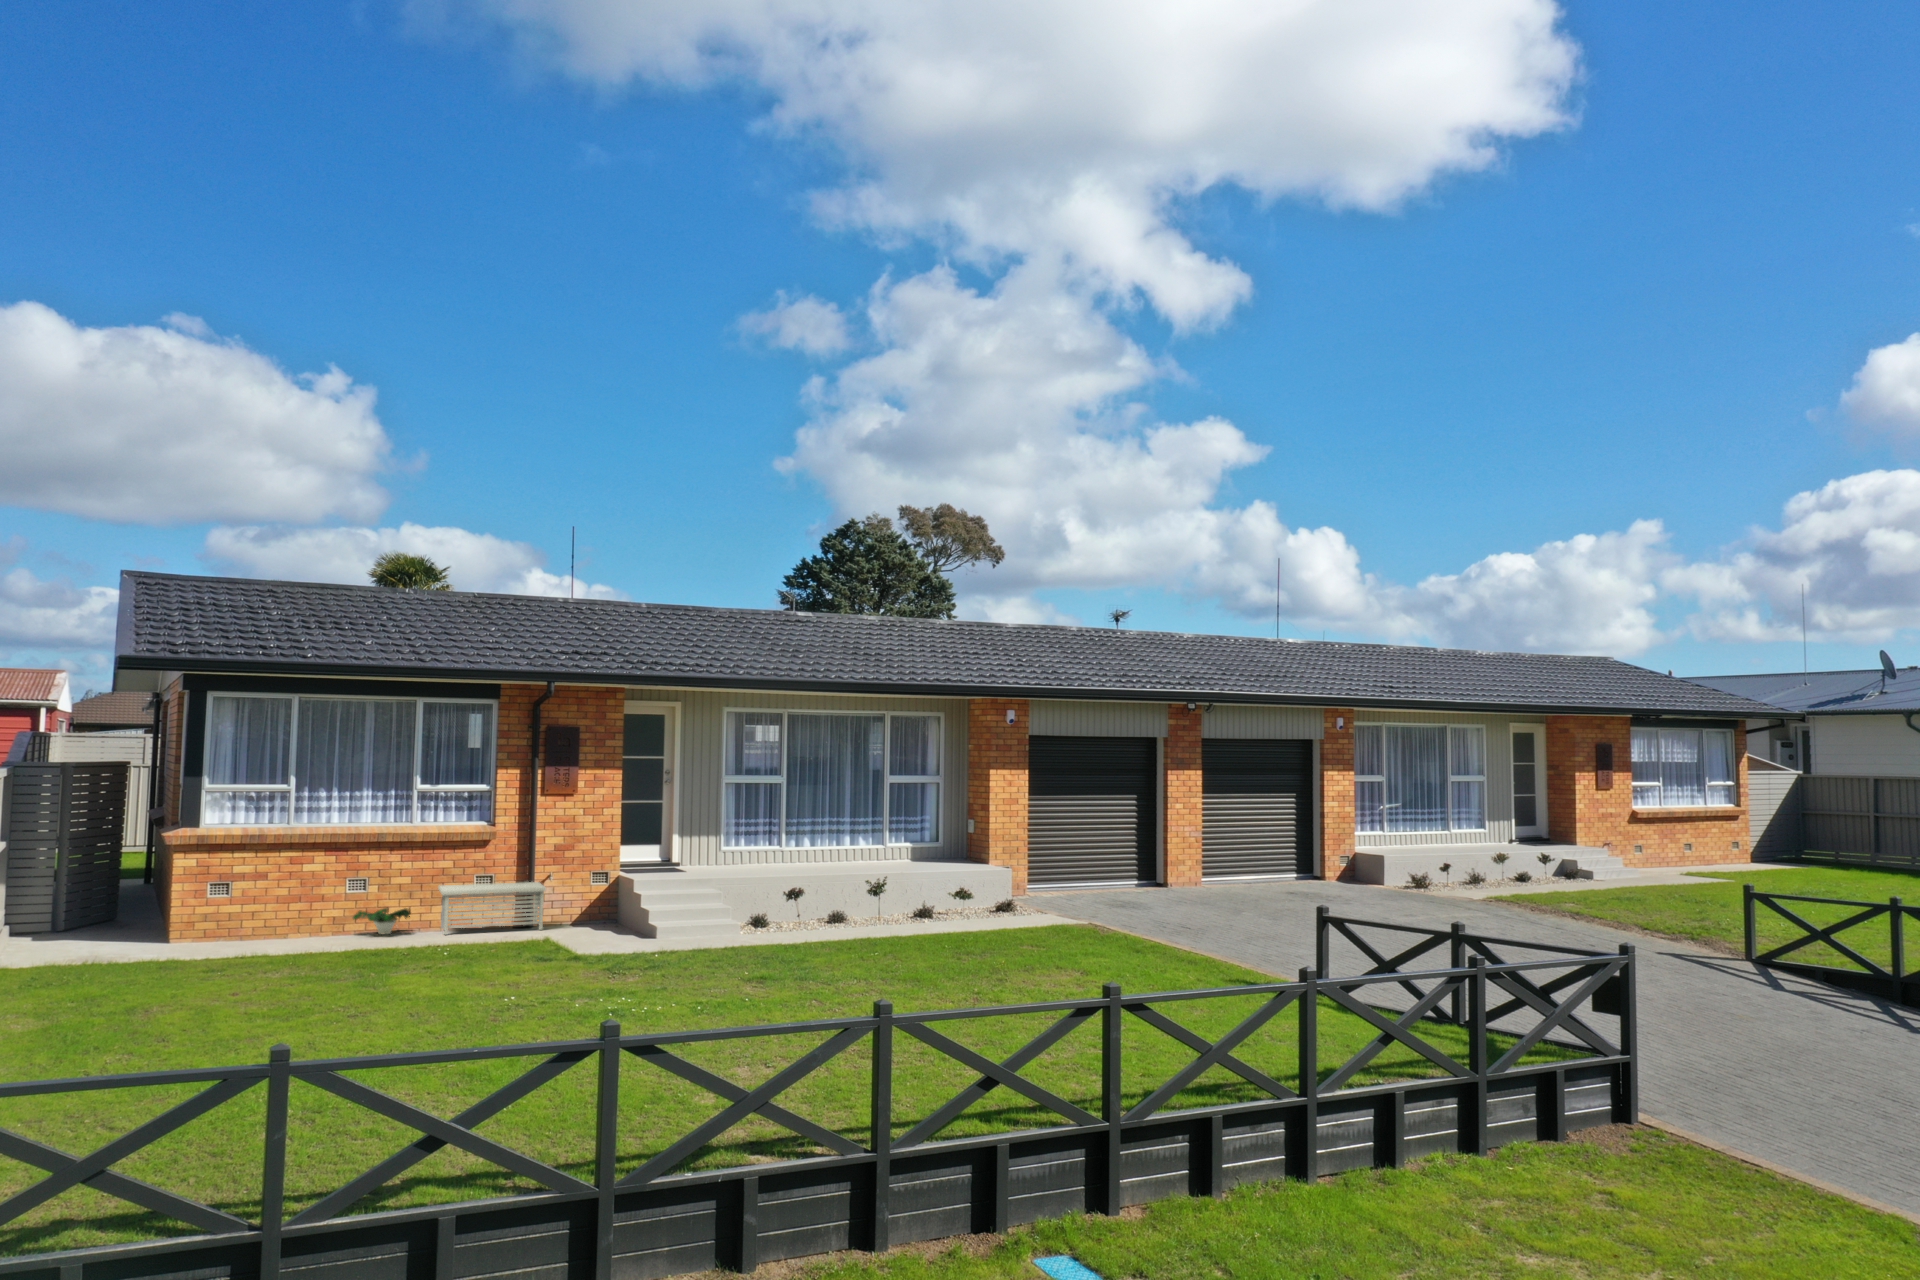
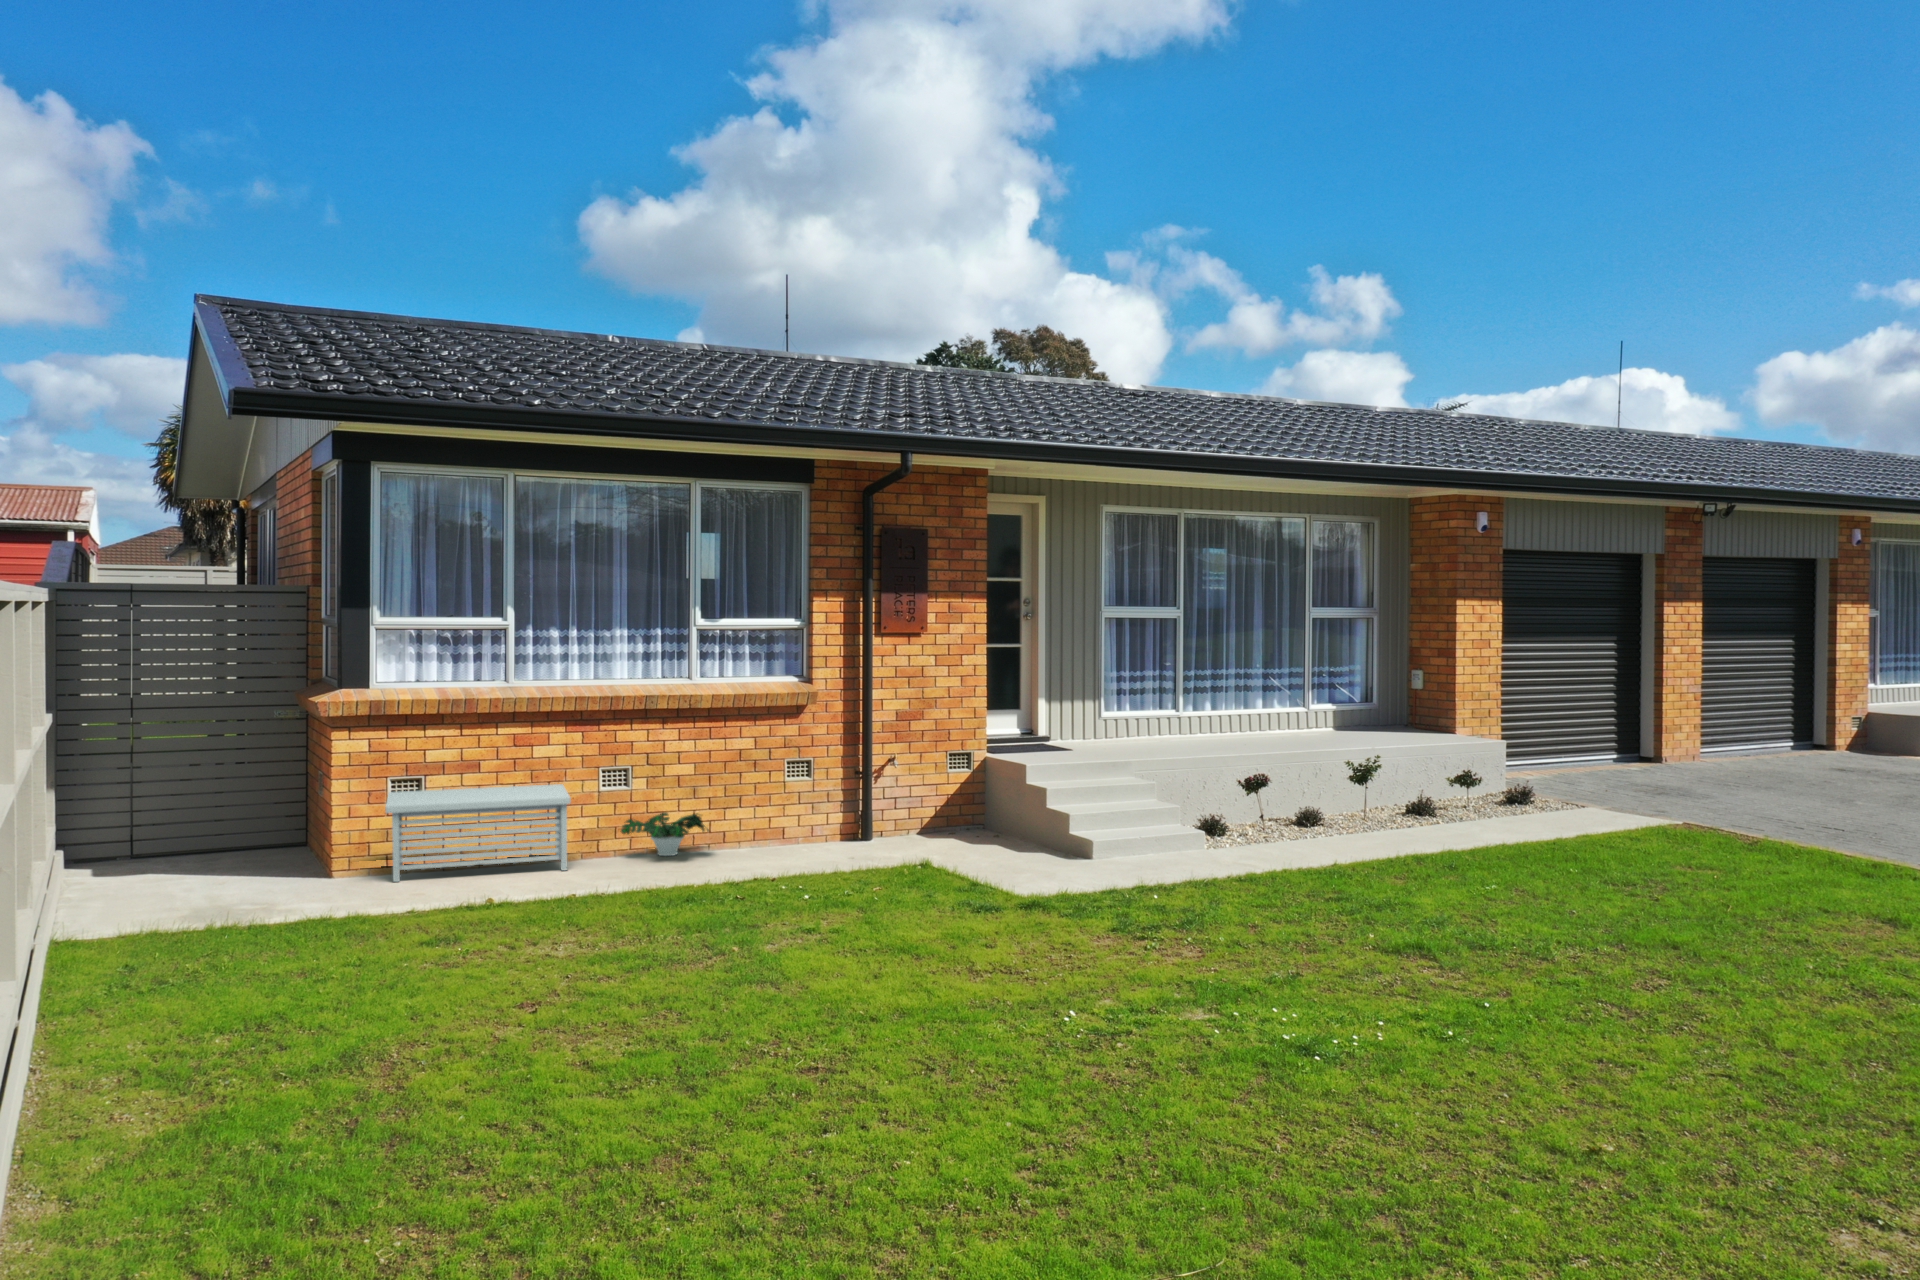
storage bench: present [438,882,546,935] -> present [385,784,571,882]

